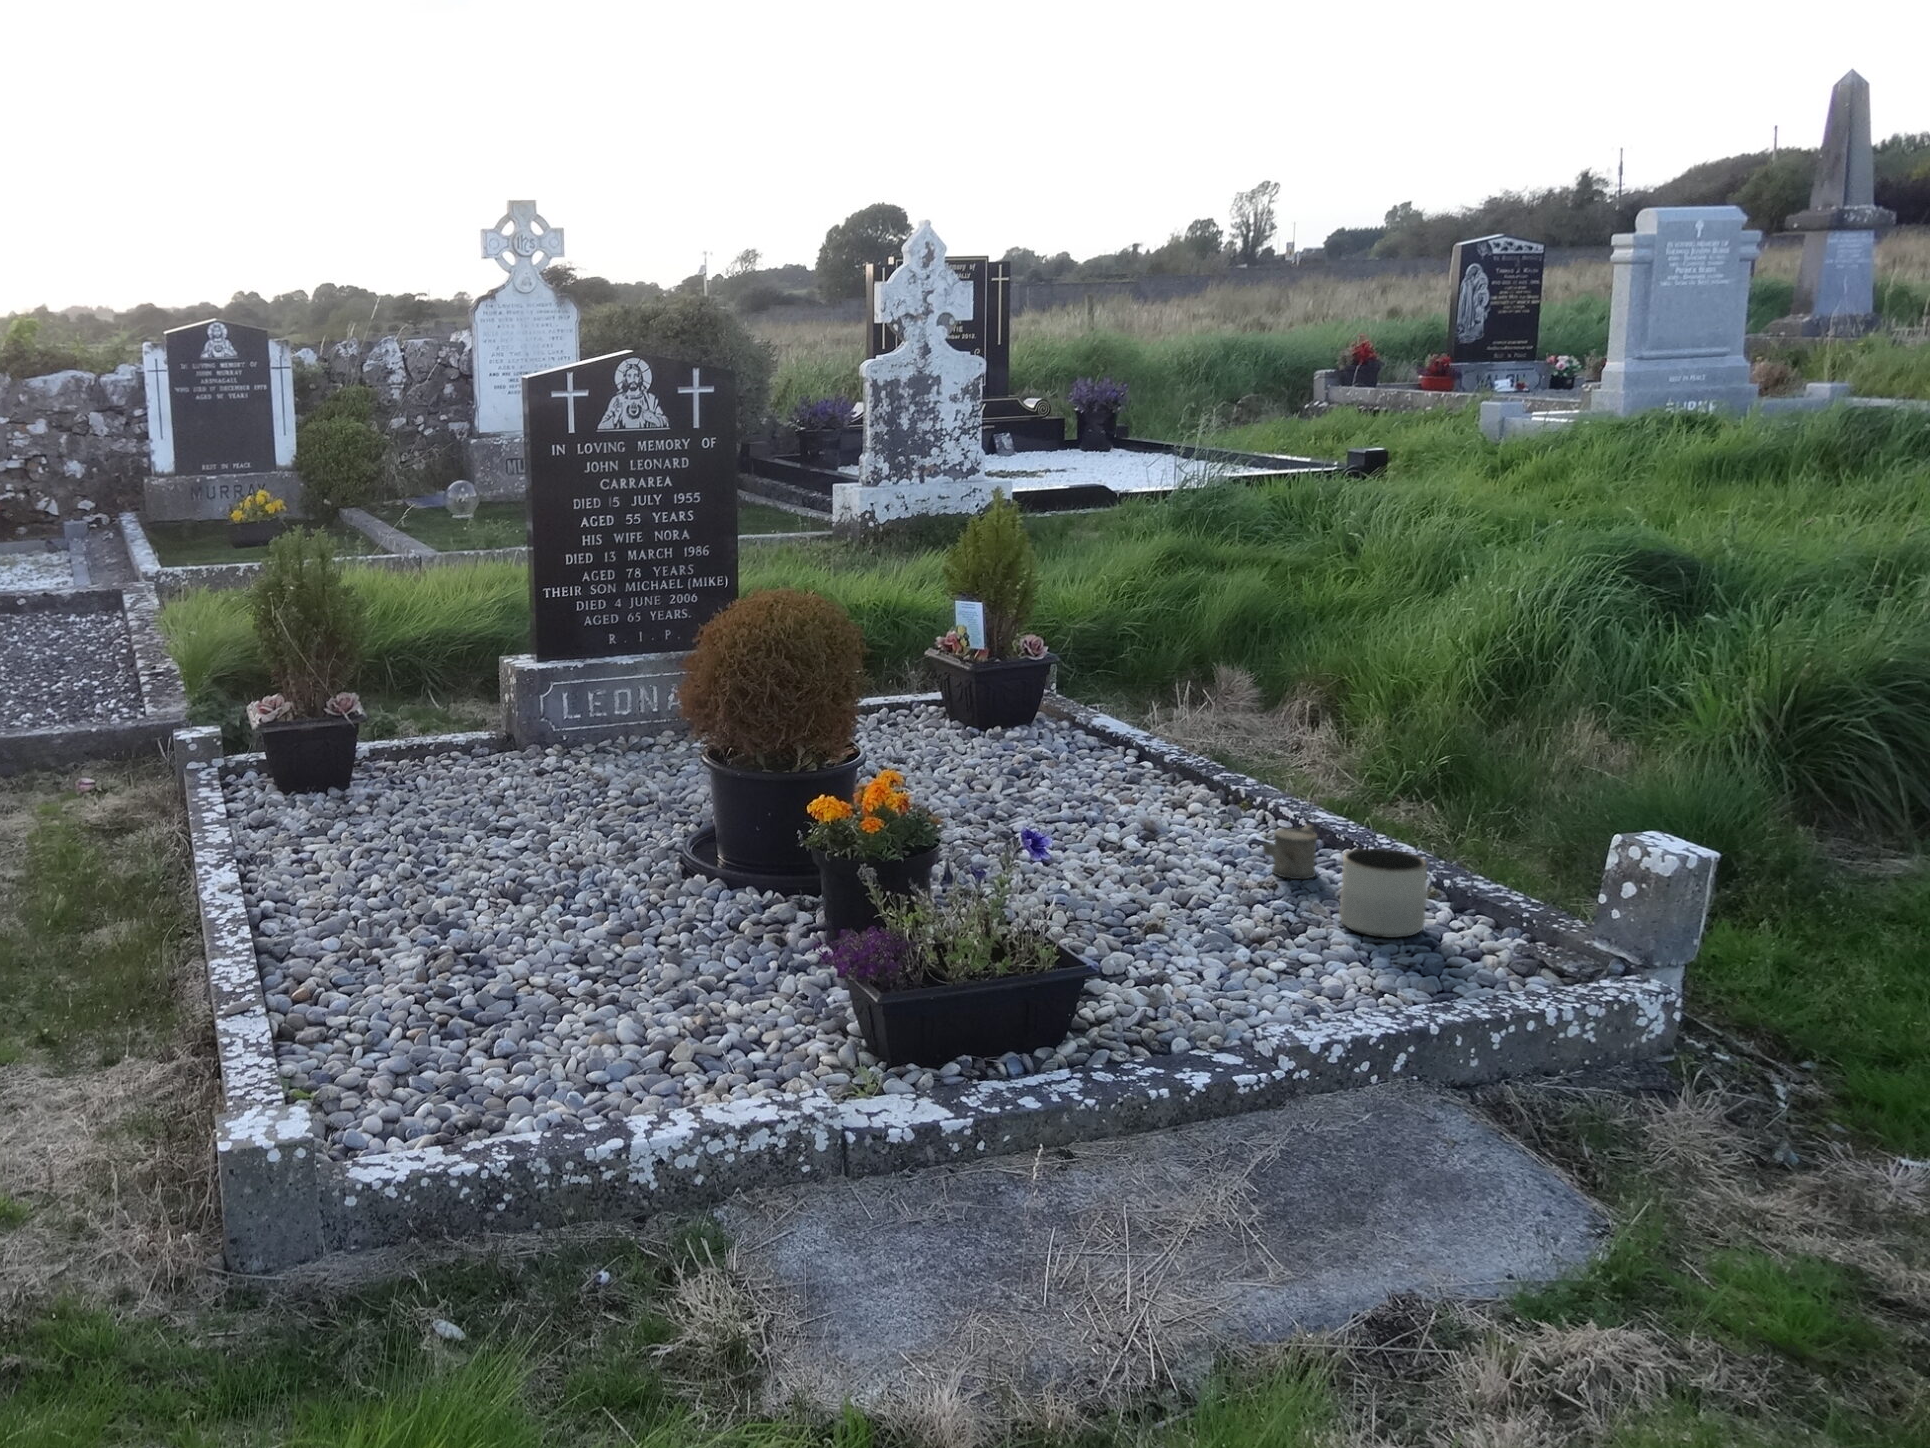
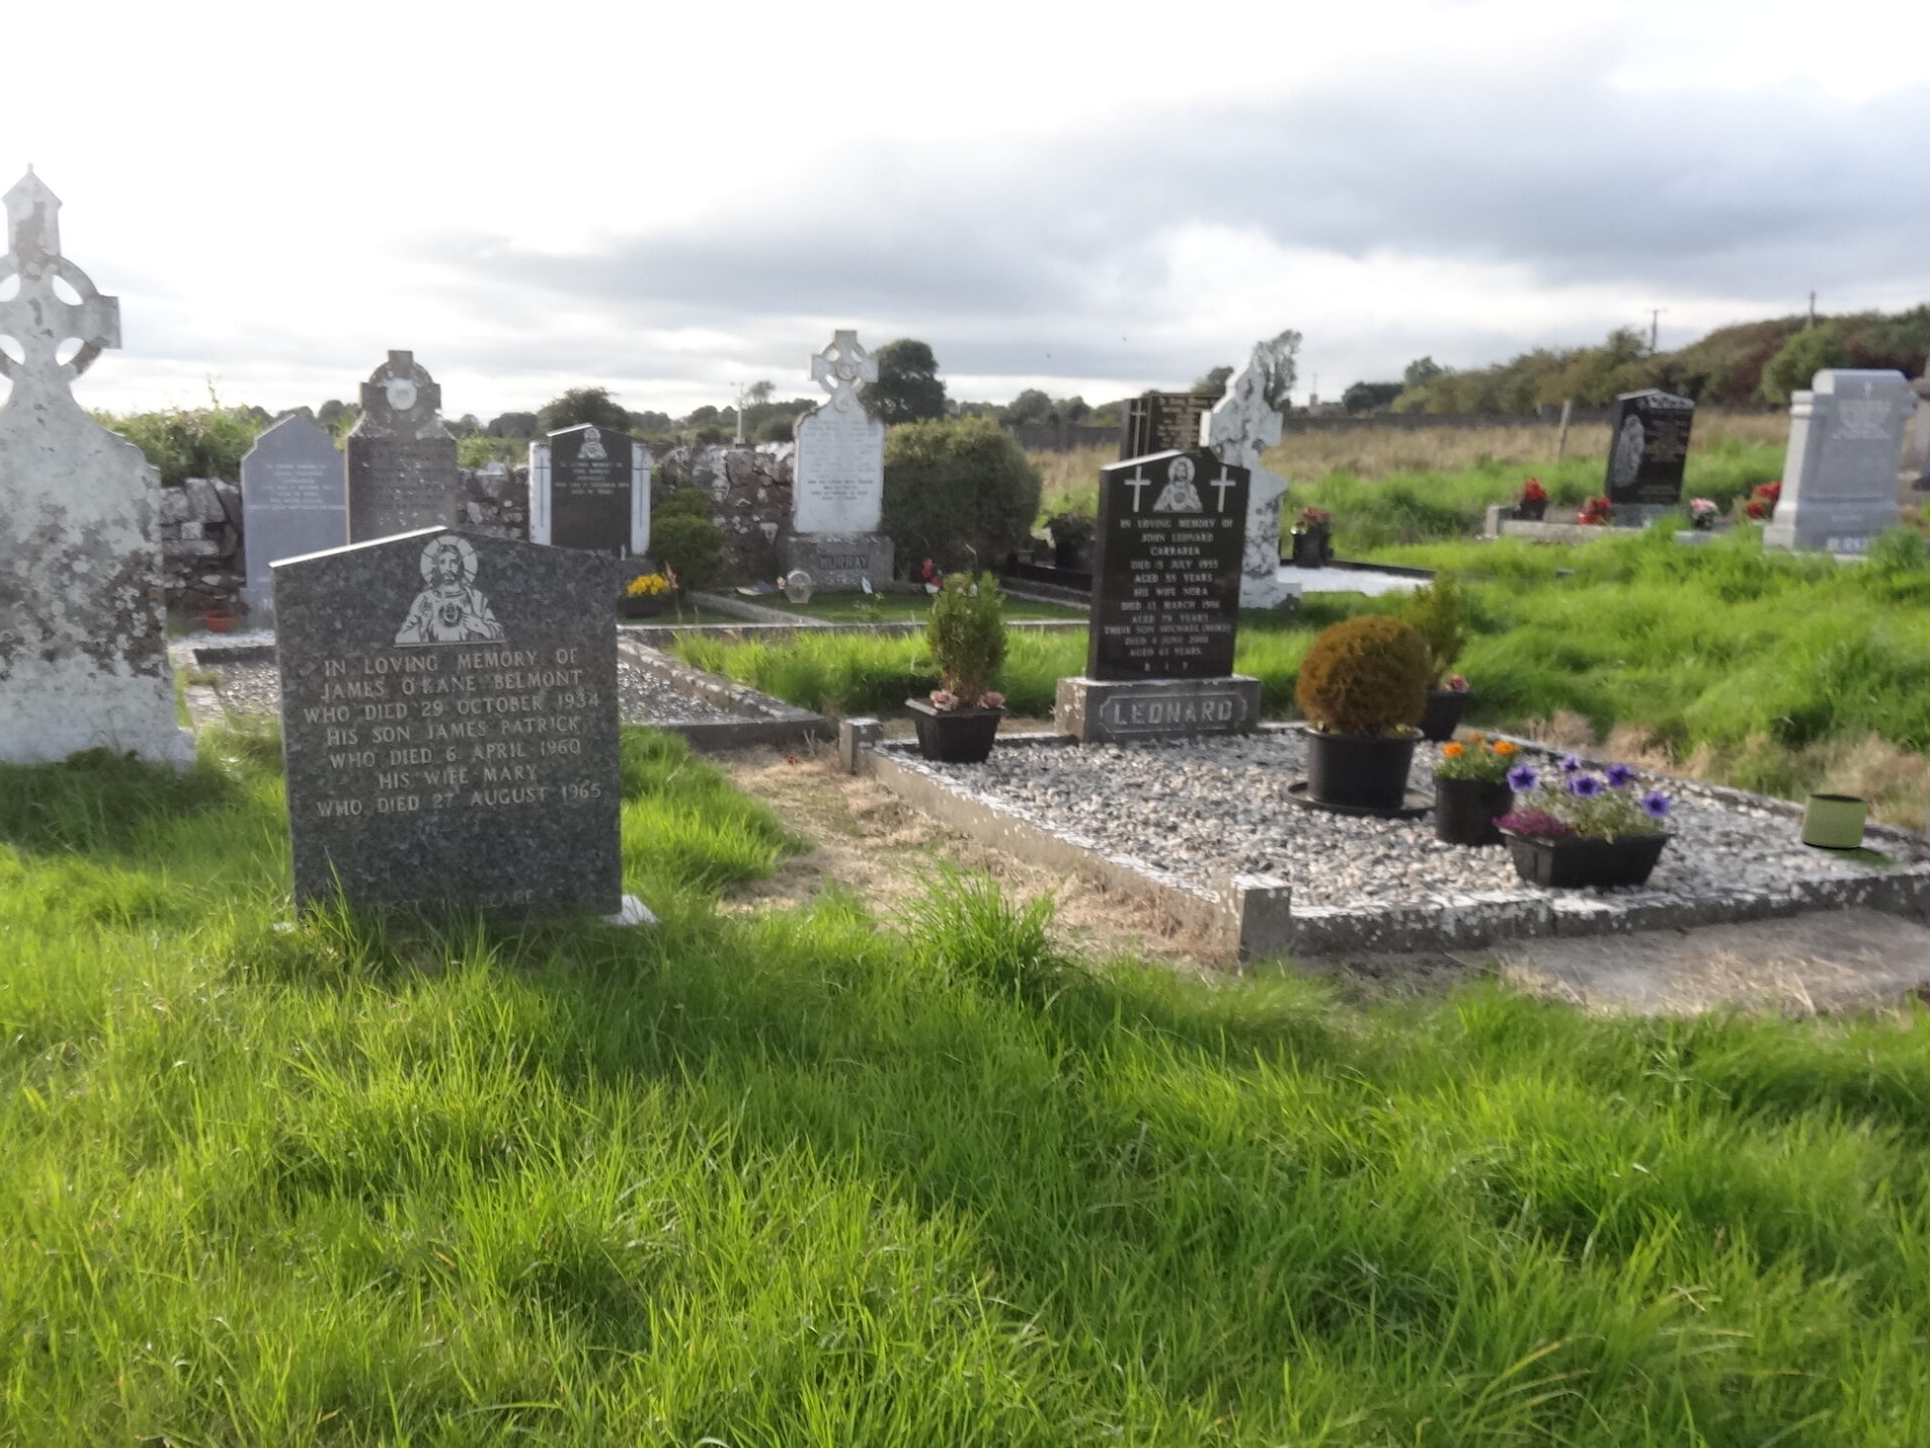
watering can: present [1263,825,1318,879] -> none [1726,788,1764,823]

